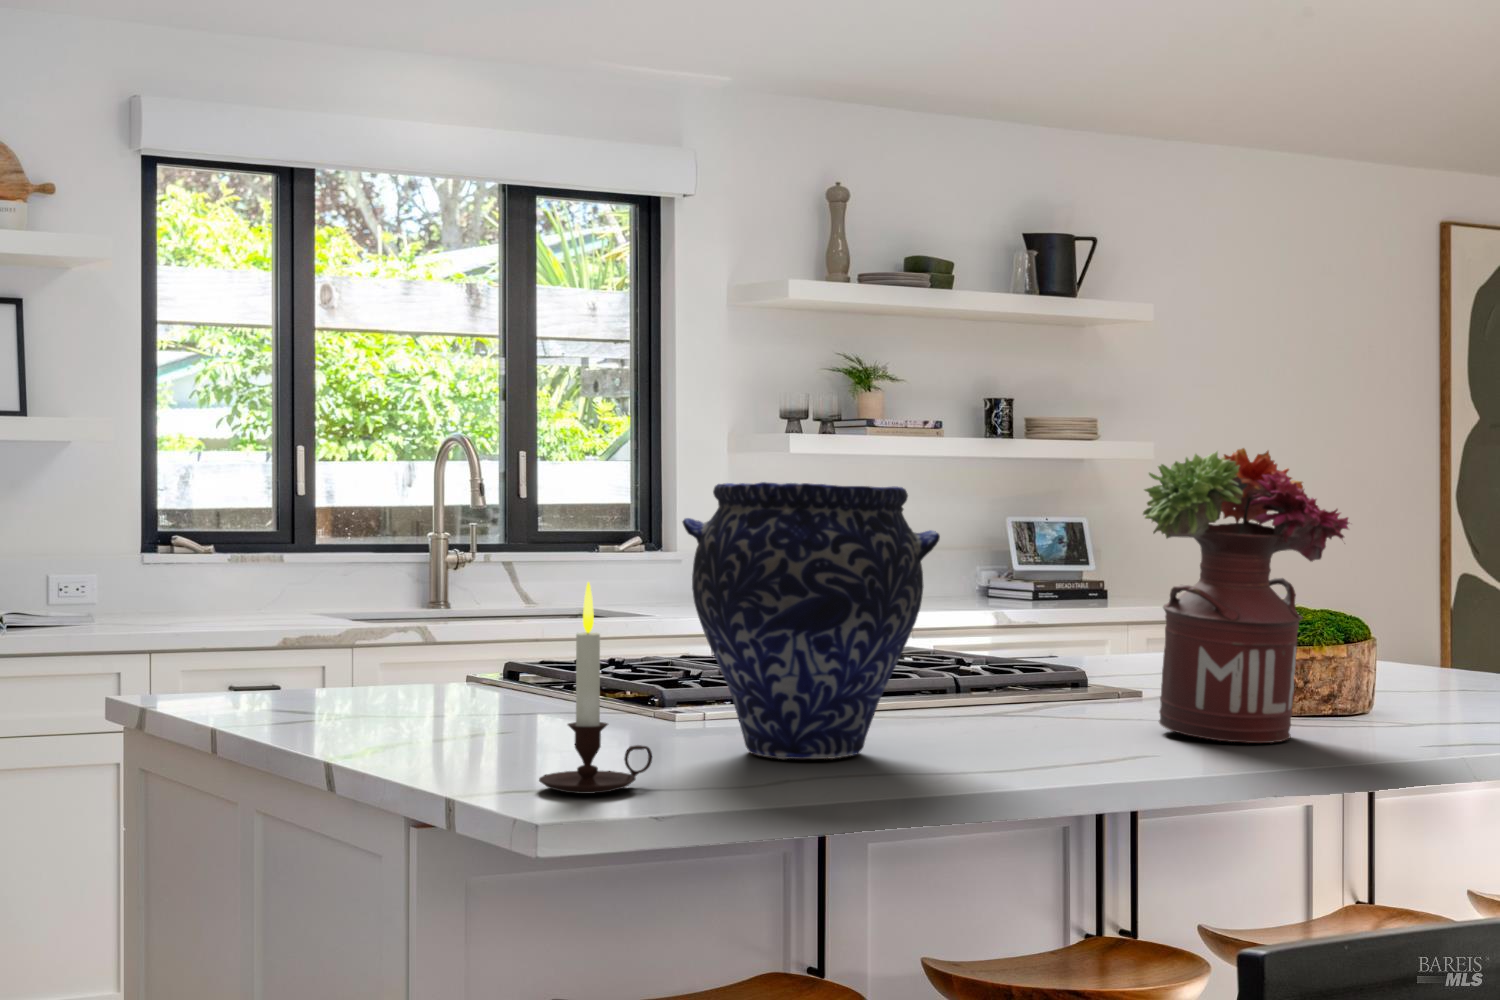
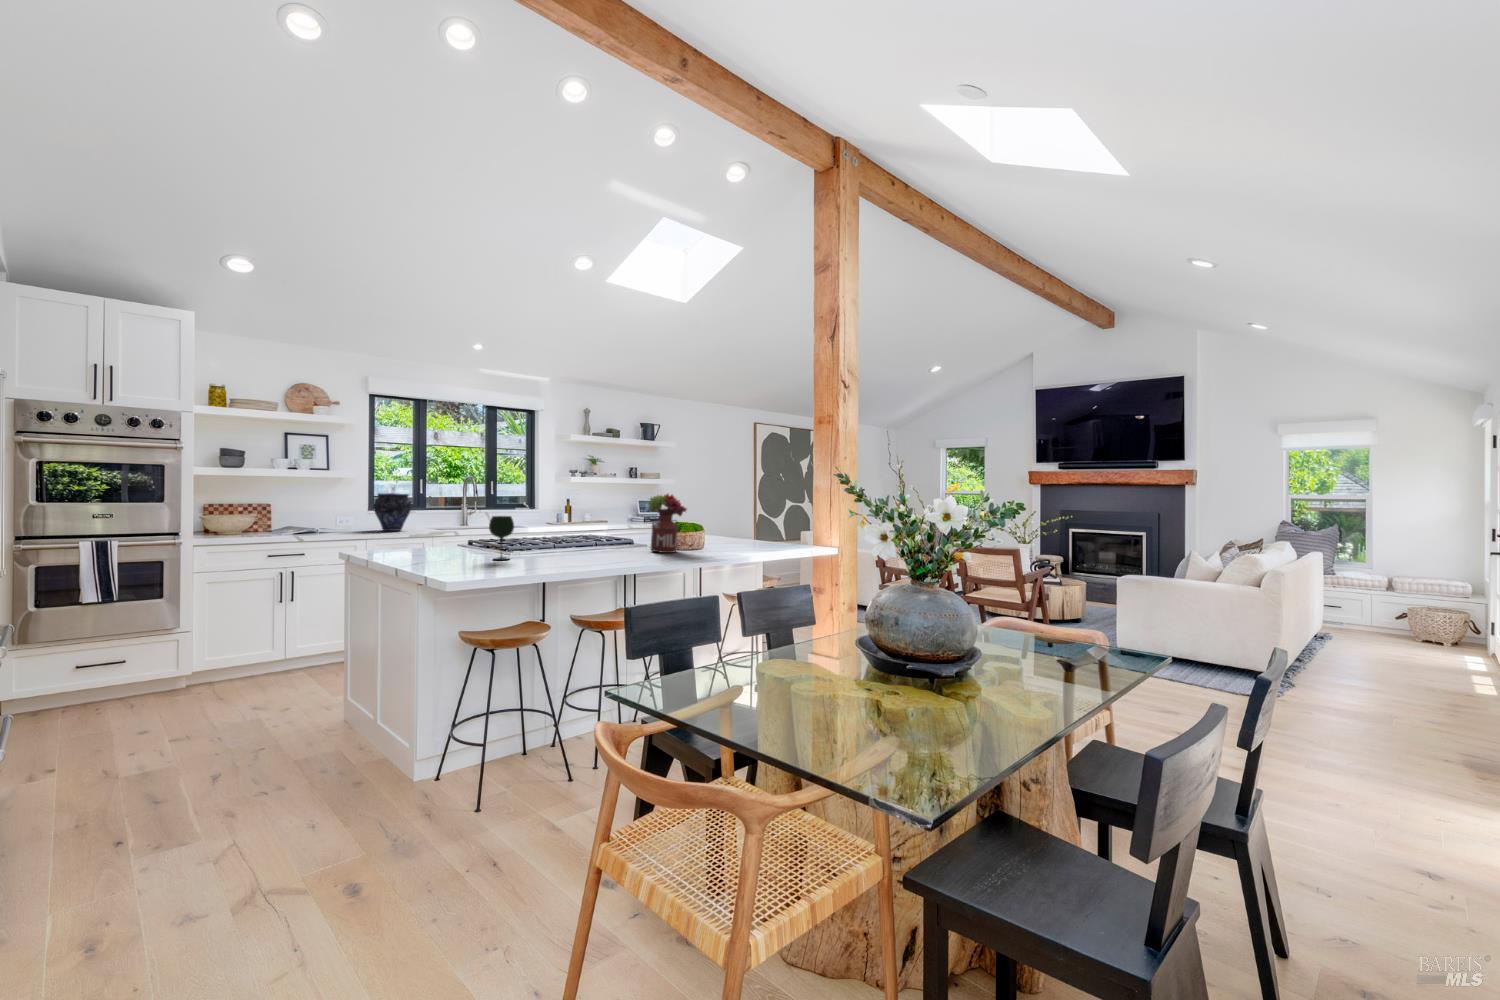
vase: present [683,482,940,759] -> present [373,493,413,531]
wine glass: none [418,552,530,764] -> present [489,516,514,560]
candle: present [539,582,652,794] -> none [518,522,542,564]

